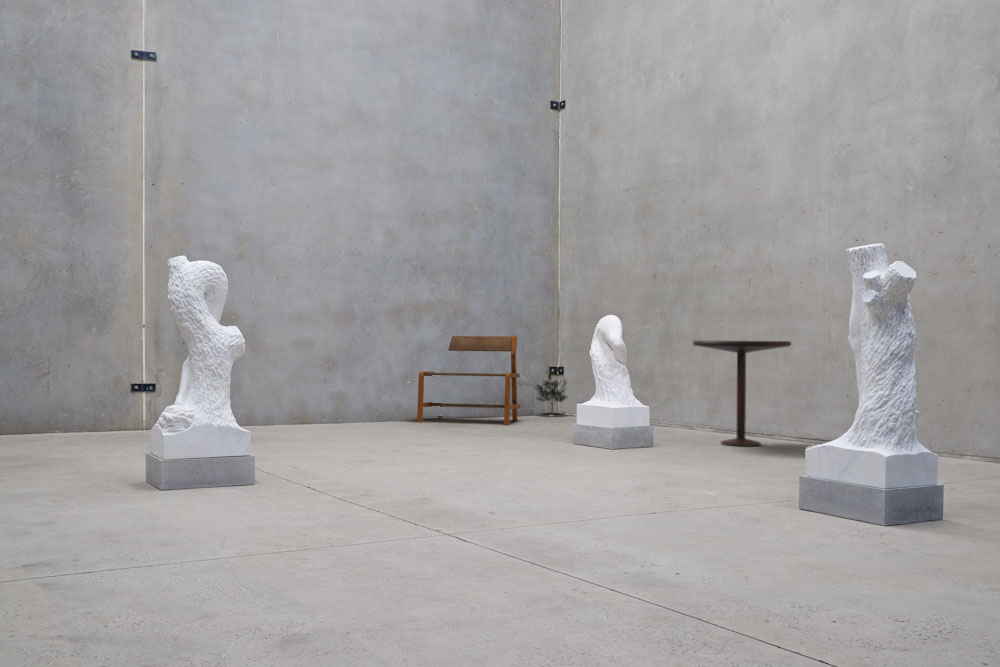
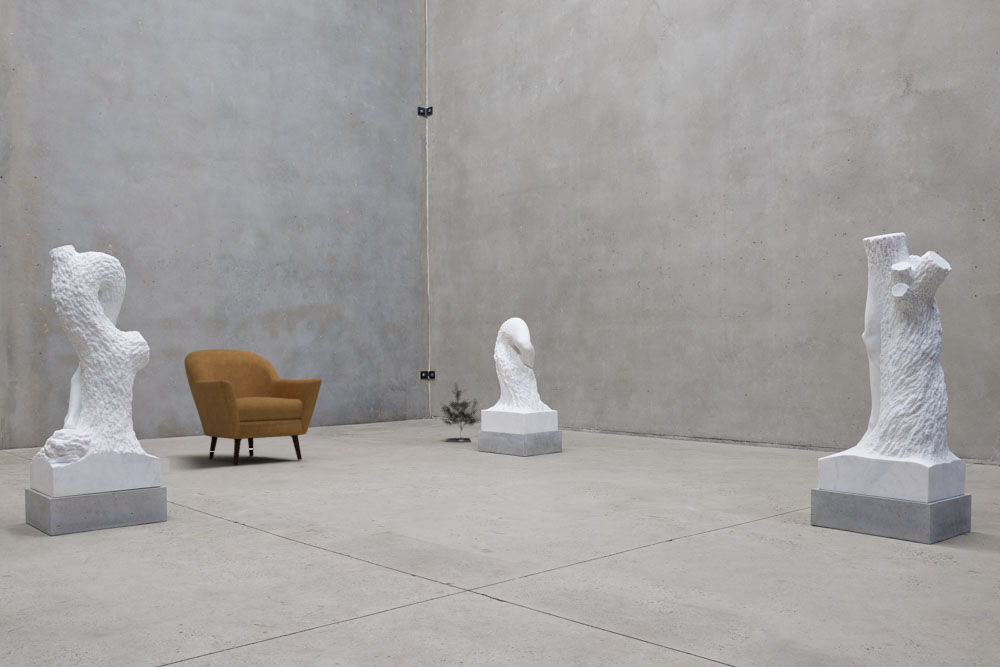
armchair: none [309,335,421,433] -> present [184,349,322,465]
bench: present [417,335,520,425] -> none [311,349,430,452]
pedestal table: present [693,341,791,446] -> none [639,350,748,467]

